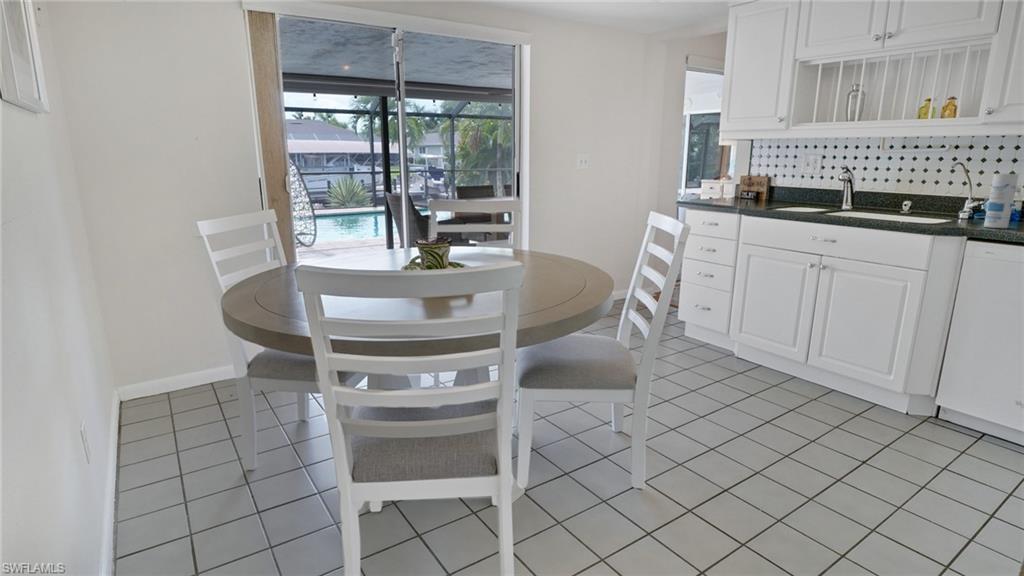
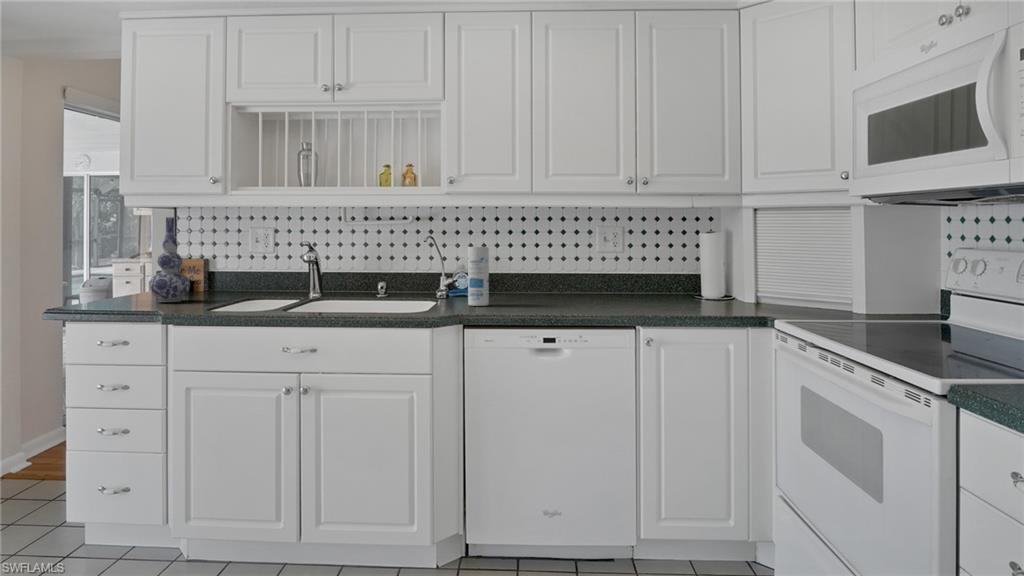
vase: none [729,148,754,206] -> present [150,217,190,302]

